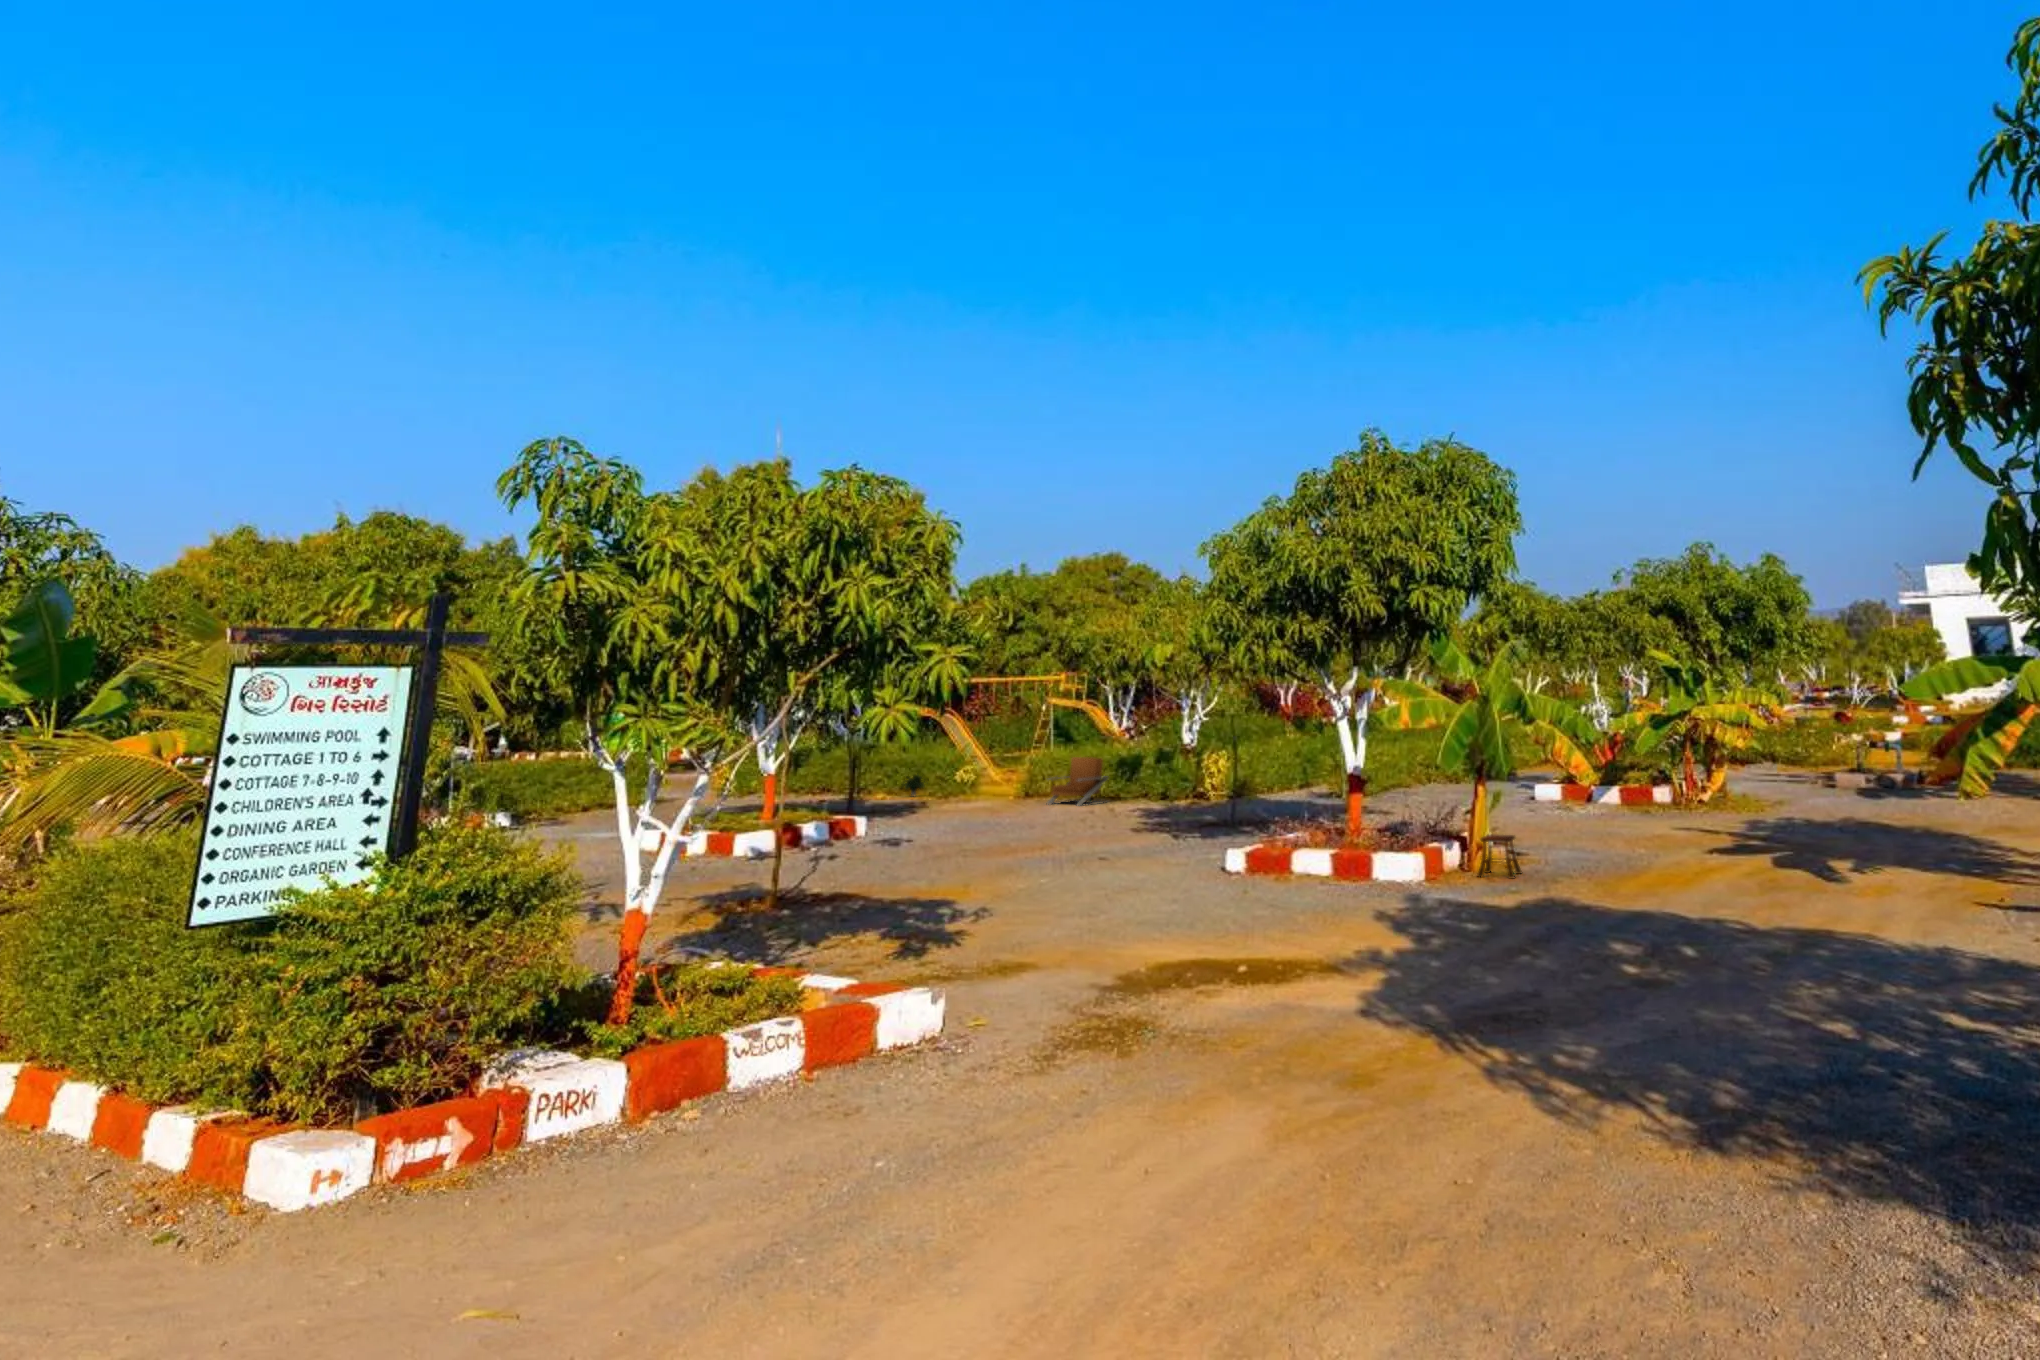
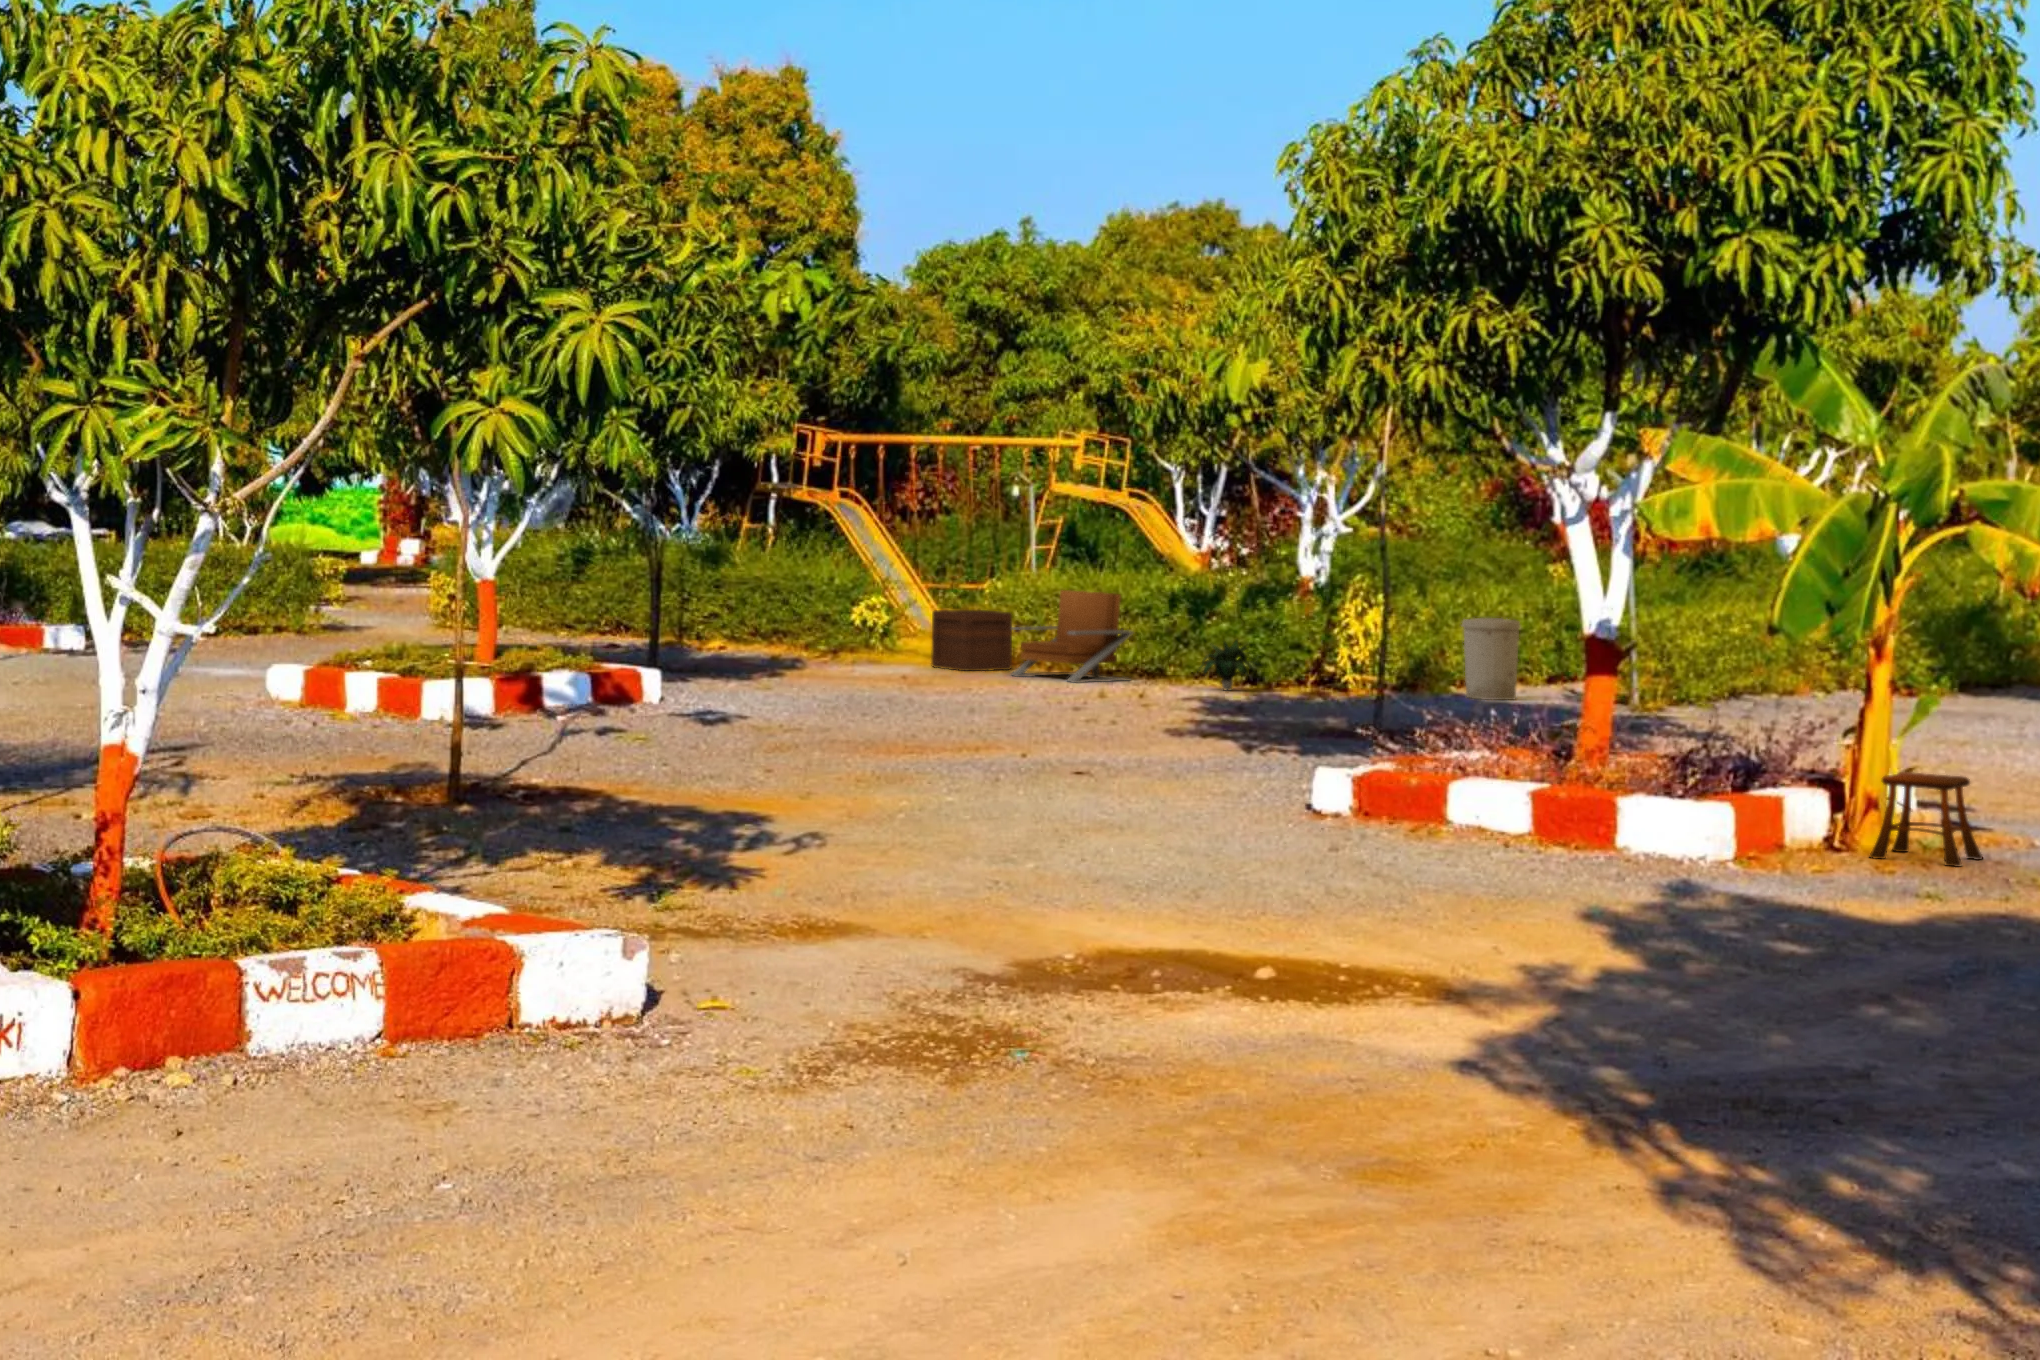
trash can: none [1268,761,1295,802] -> present [1462,618,1521,700]
wooden crate: none [1003,769,1046,803] -> present [931,610,1012,671]
potted plant: present [903,774,925,796] -> present [1202,640,1253,691]

